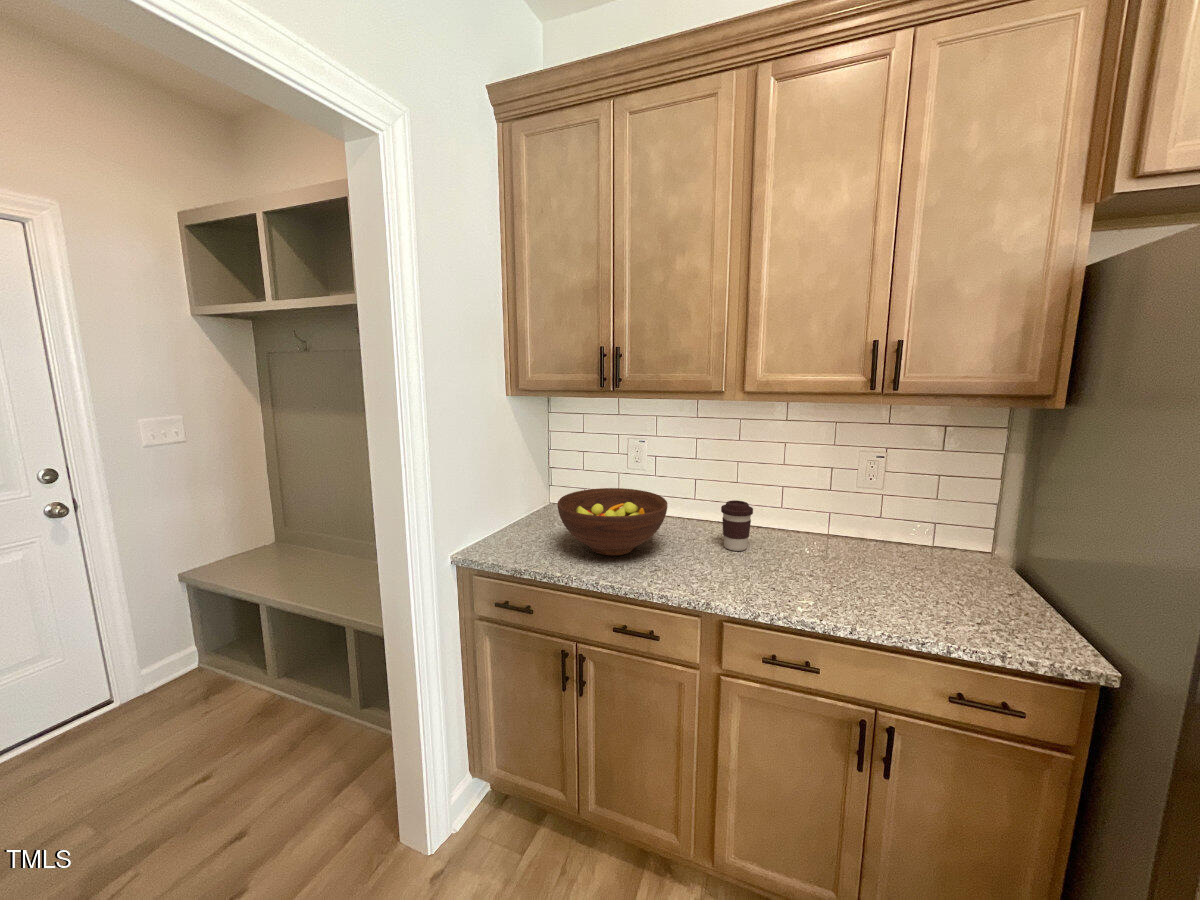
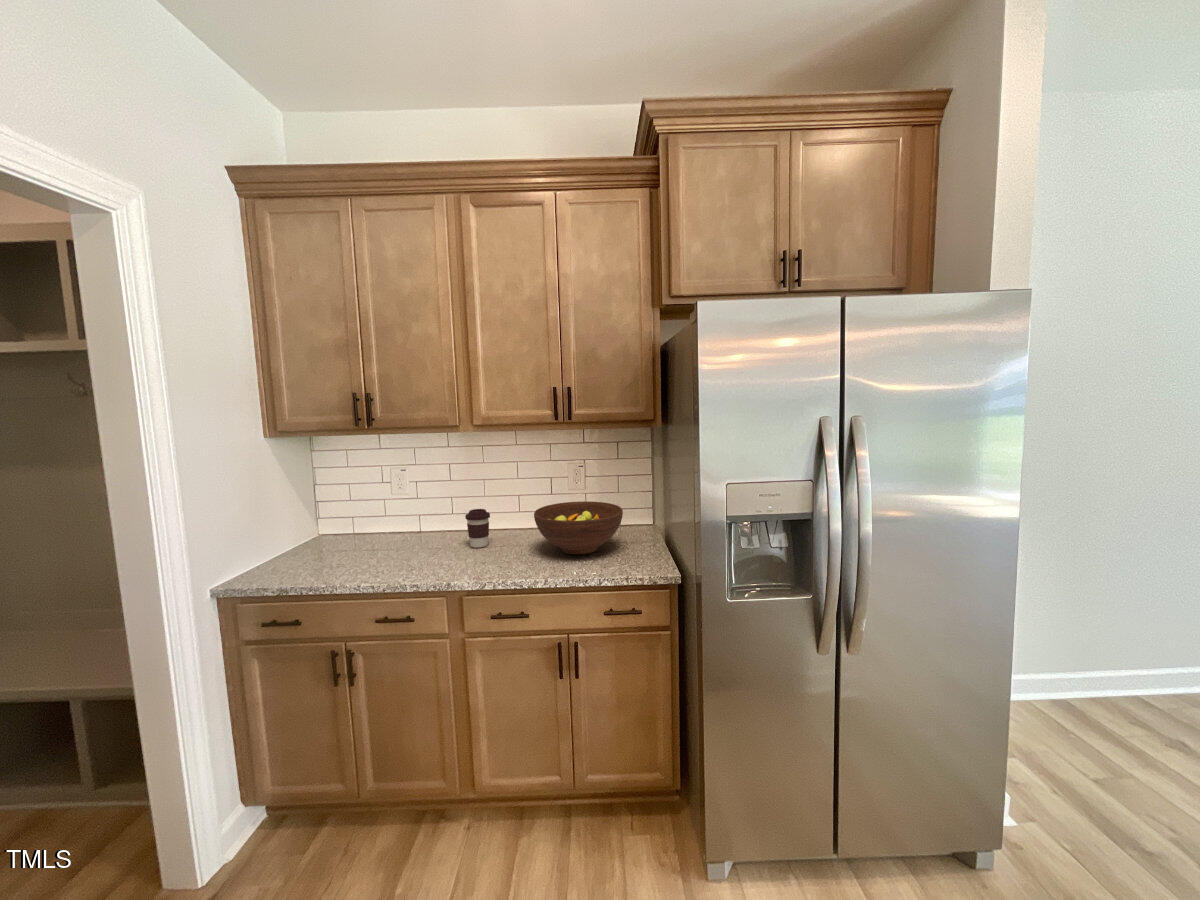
fruit bowl: present [558,488,667,556] -> present [534,501,623,554]

